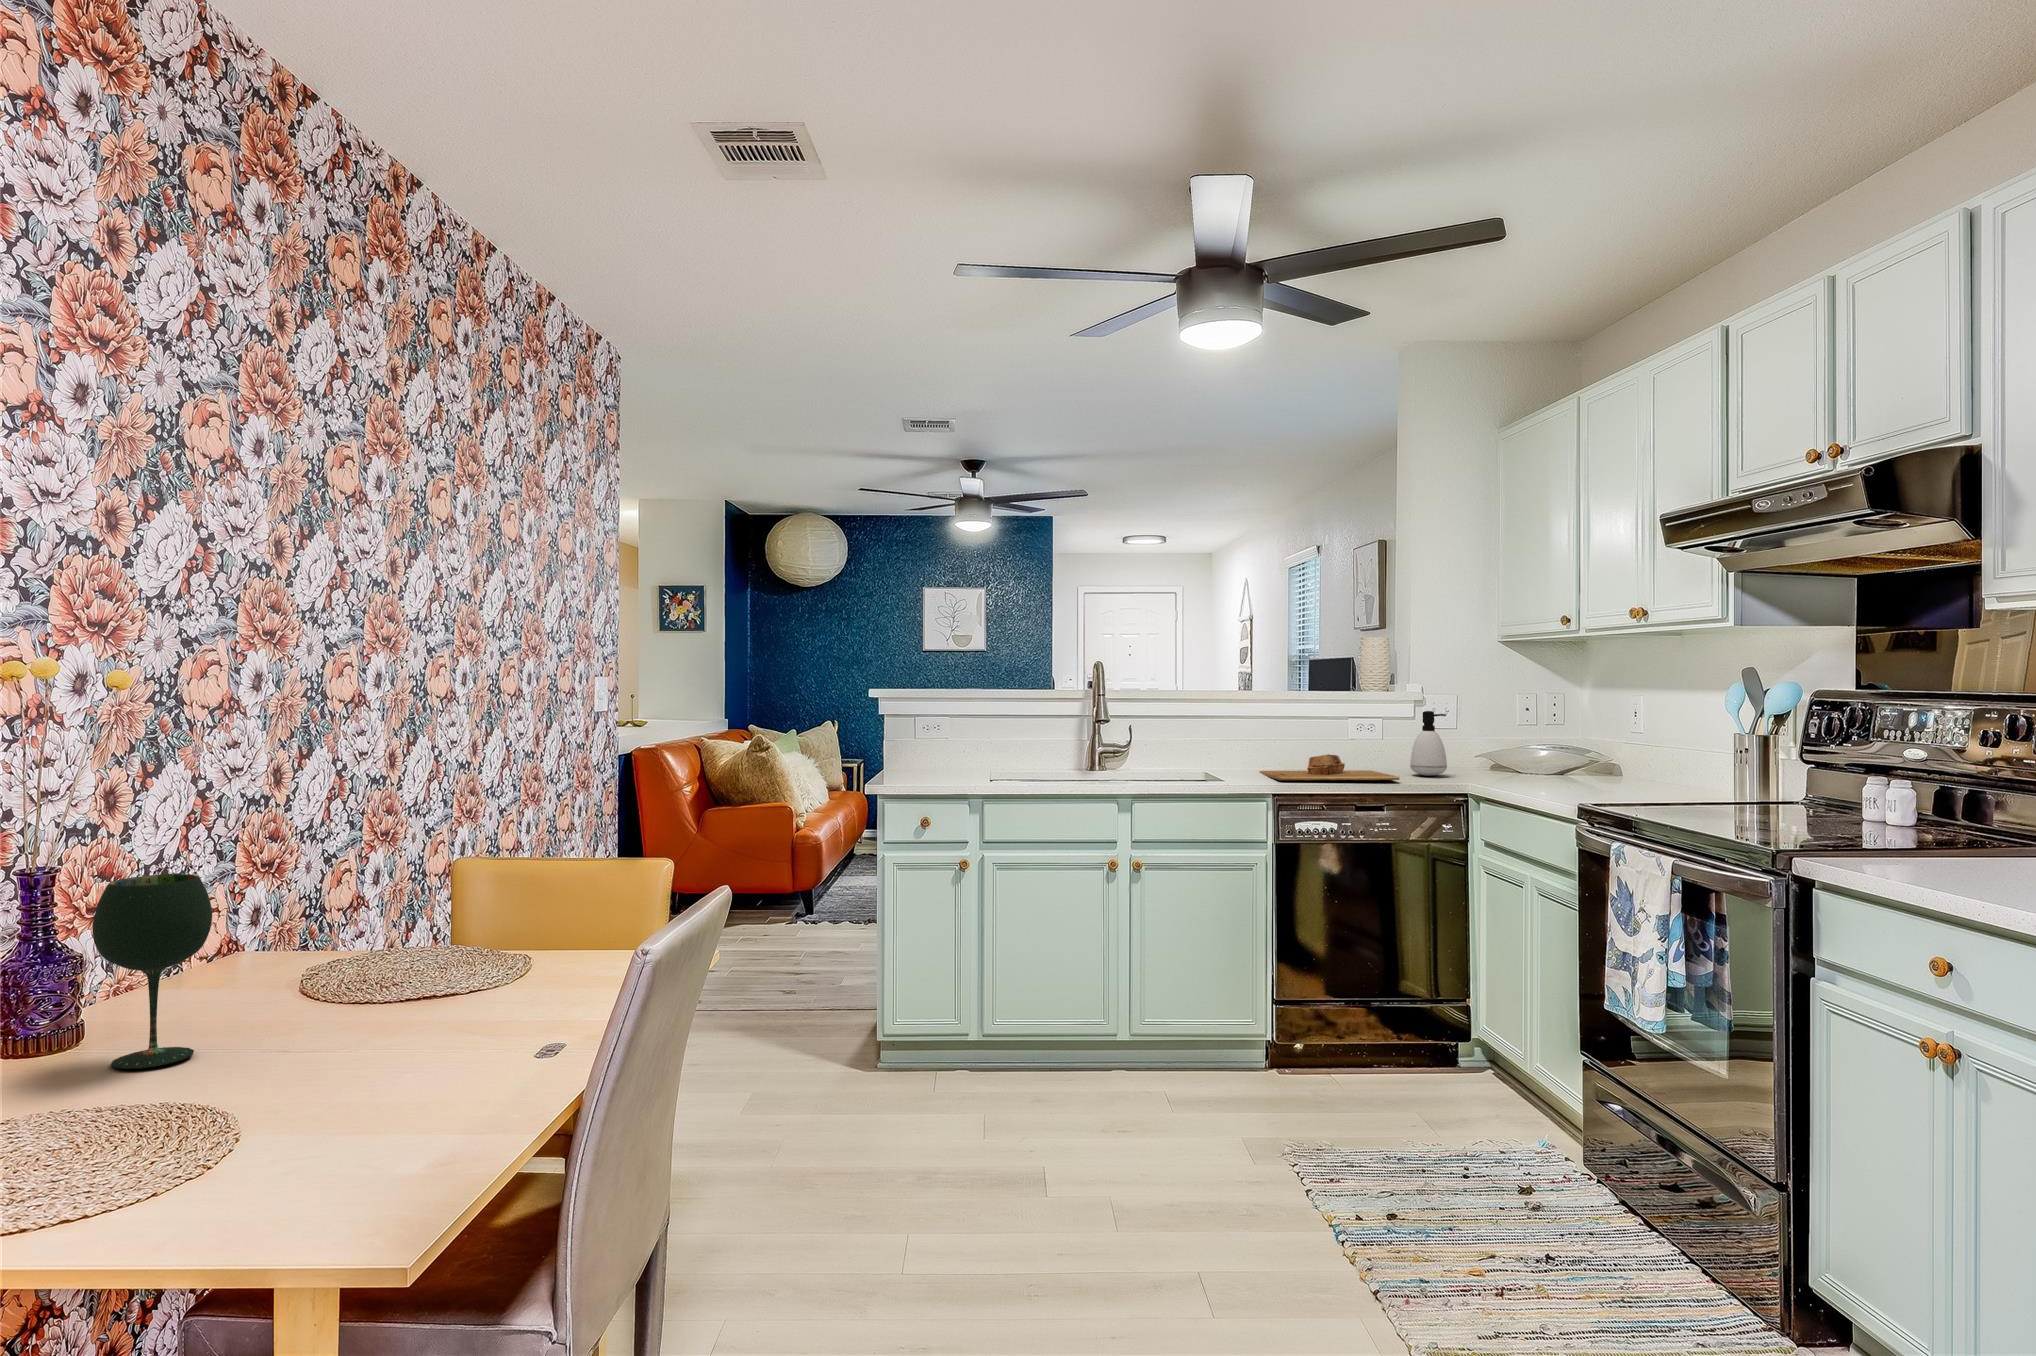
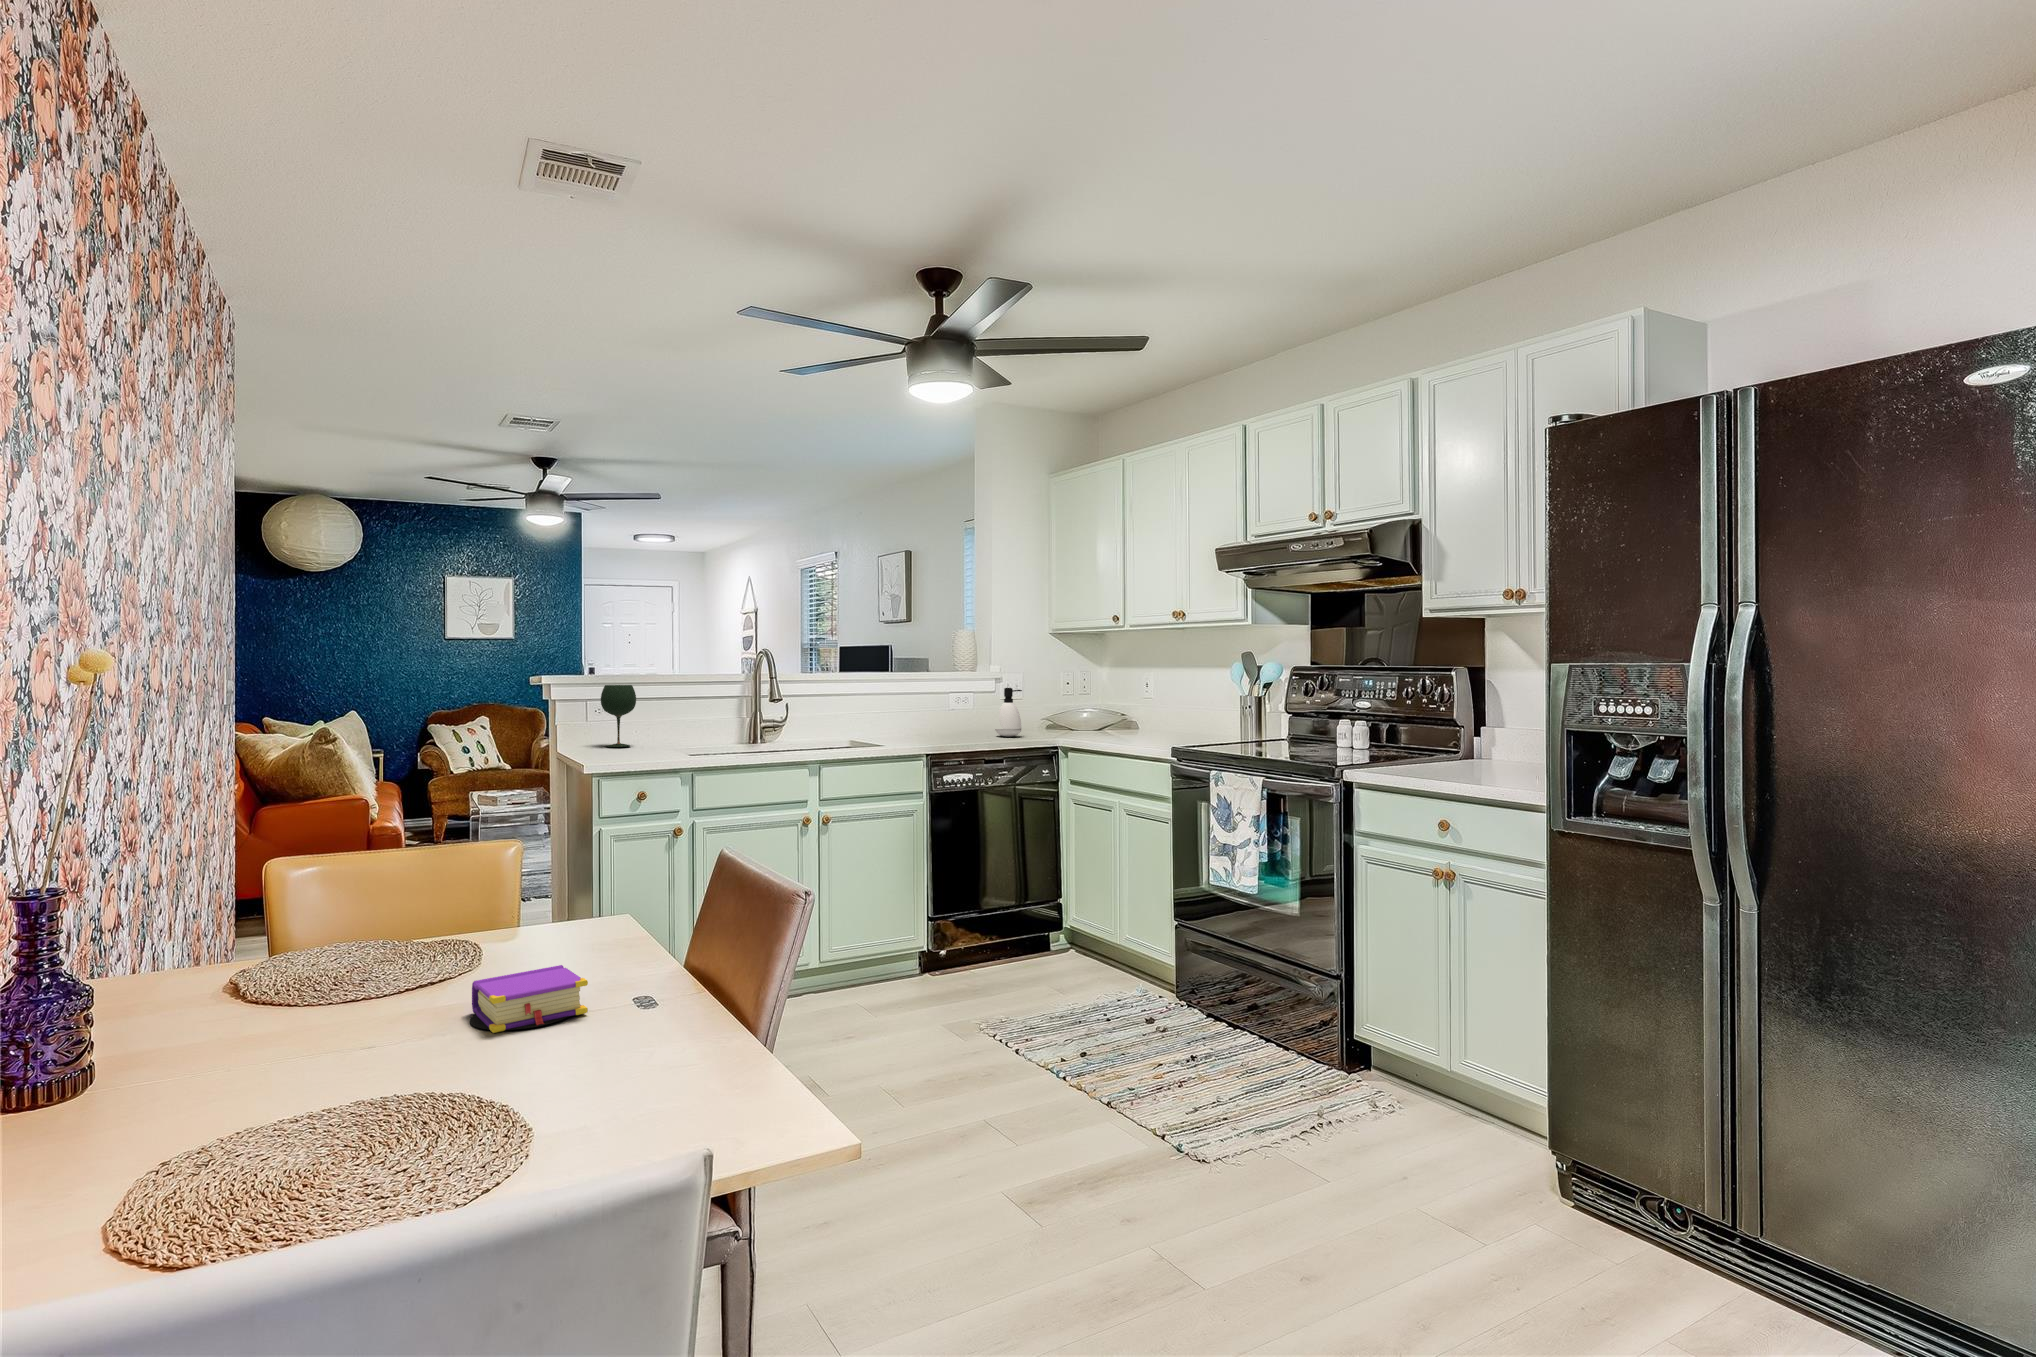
cutting board: present [1259,754,1399,780] -> none [887,722,1000,743]
wine glass: present [92,874,212,1069] -> present [601,685,636,747]
book: none [314,998,528,1071] -> present [470,965,588,1033]

